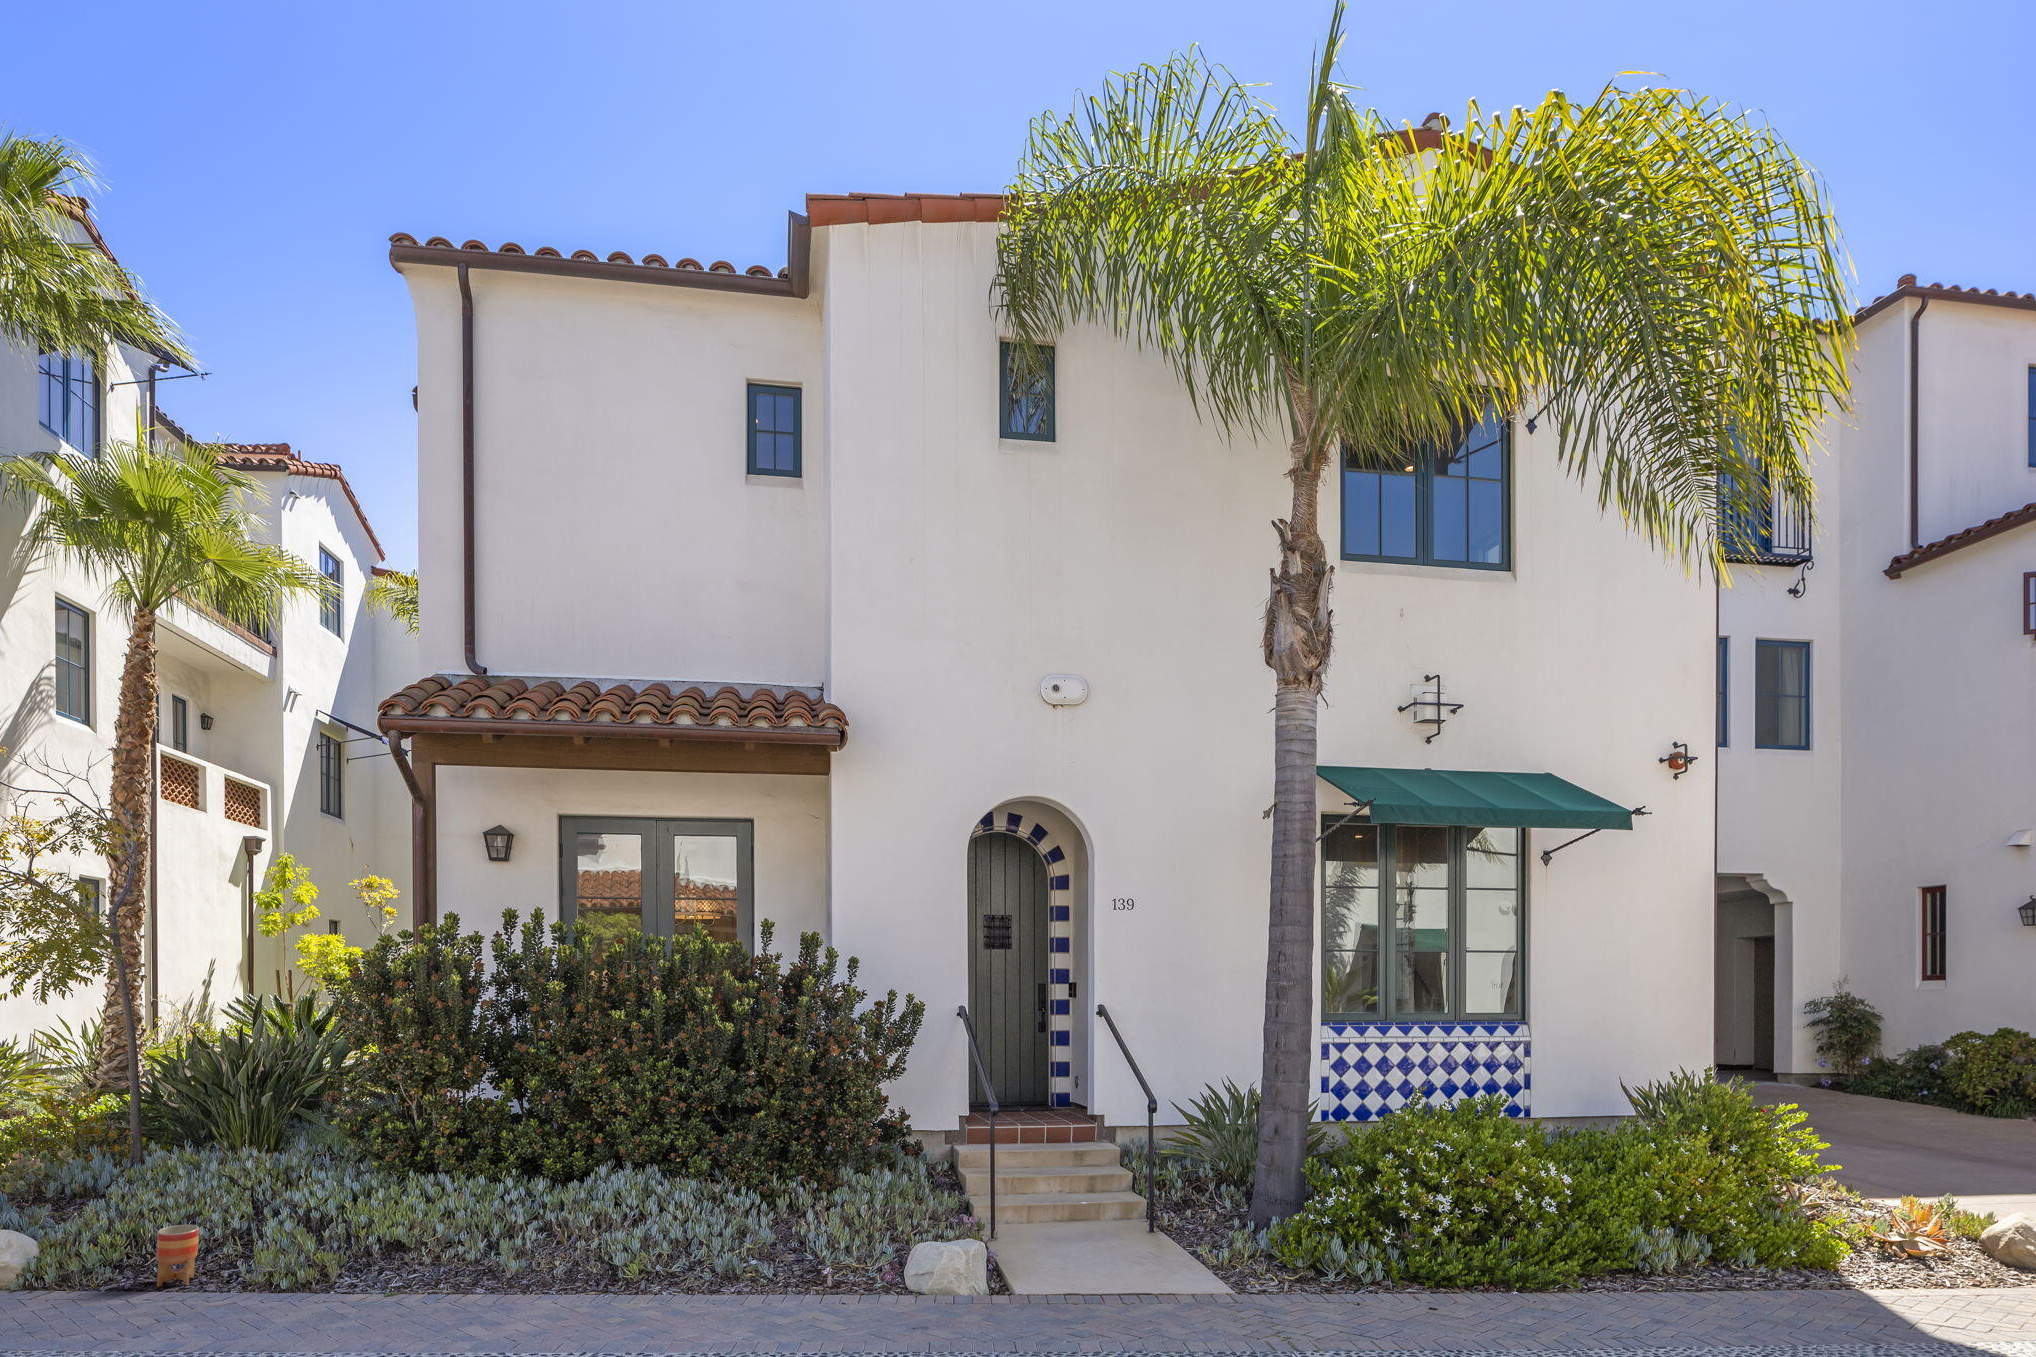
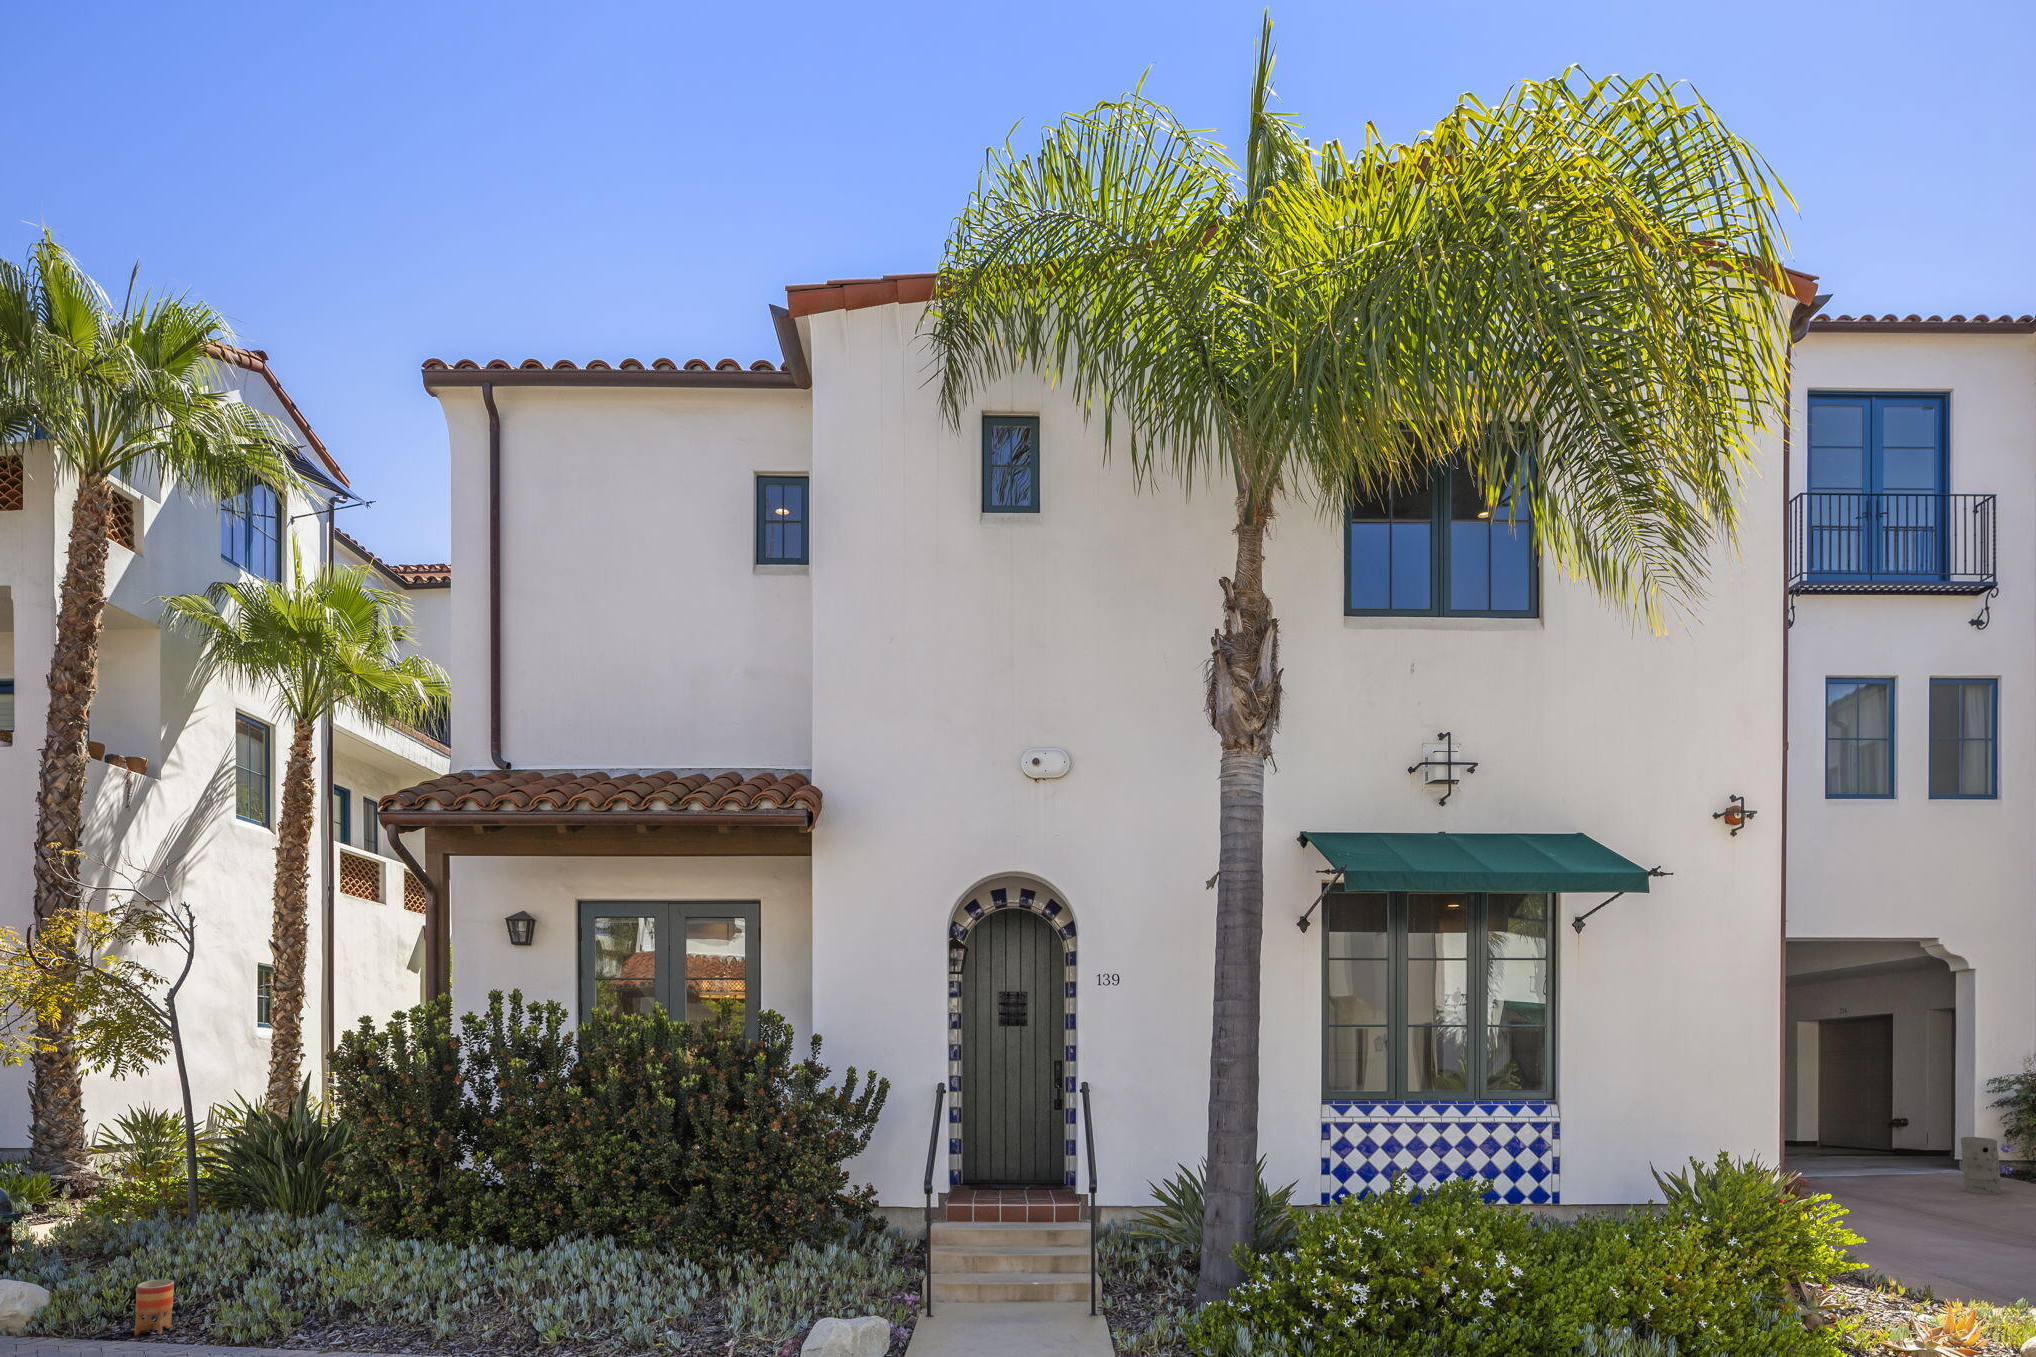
trash can: none [1780,1051,1813,1102] -> present [1961,1137,2002,1194]

